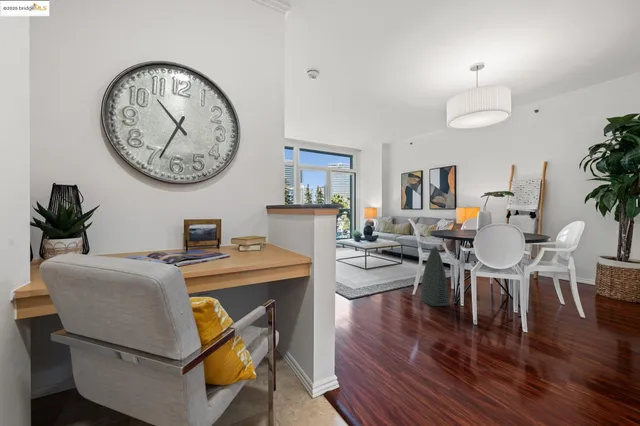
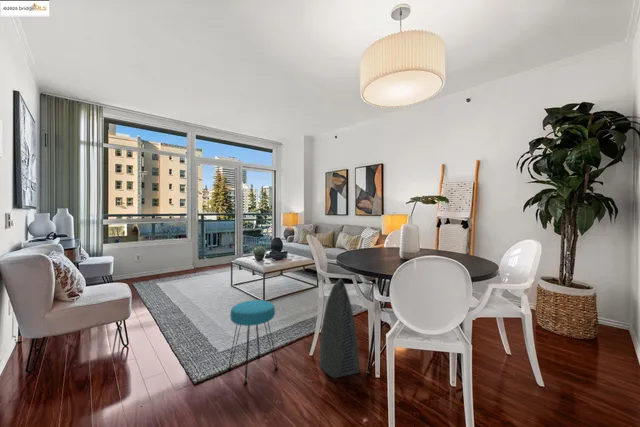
stool: none [363,258,394,304] -> present [229,300,278,383]

